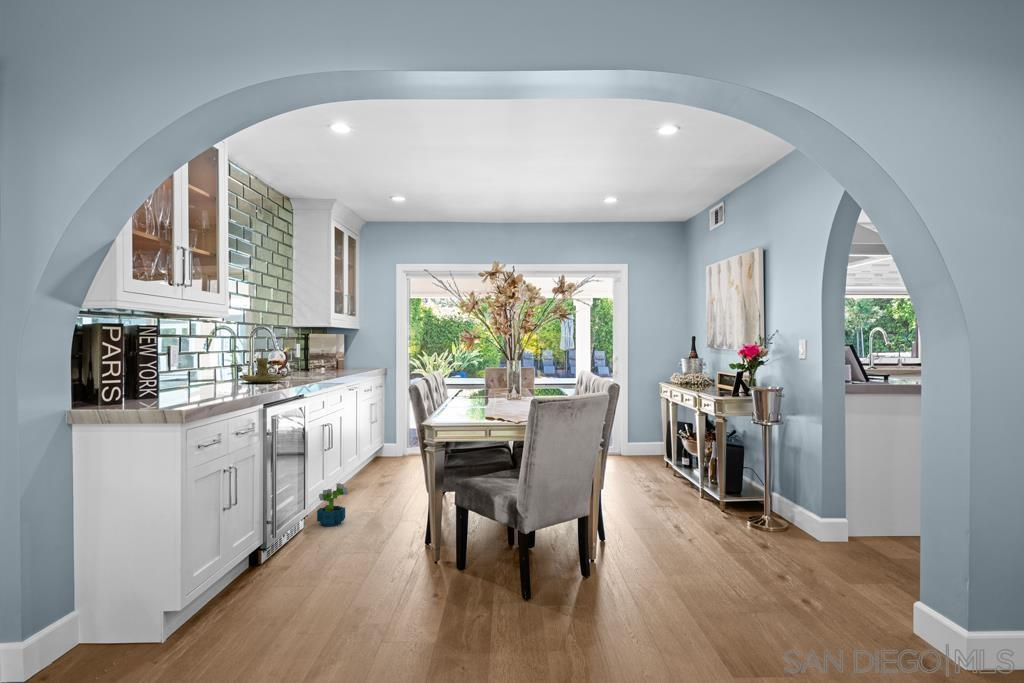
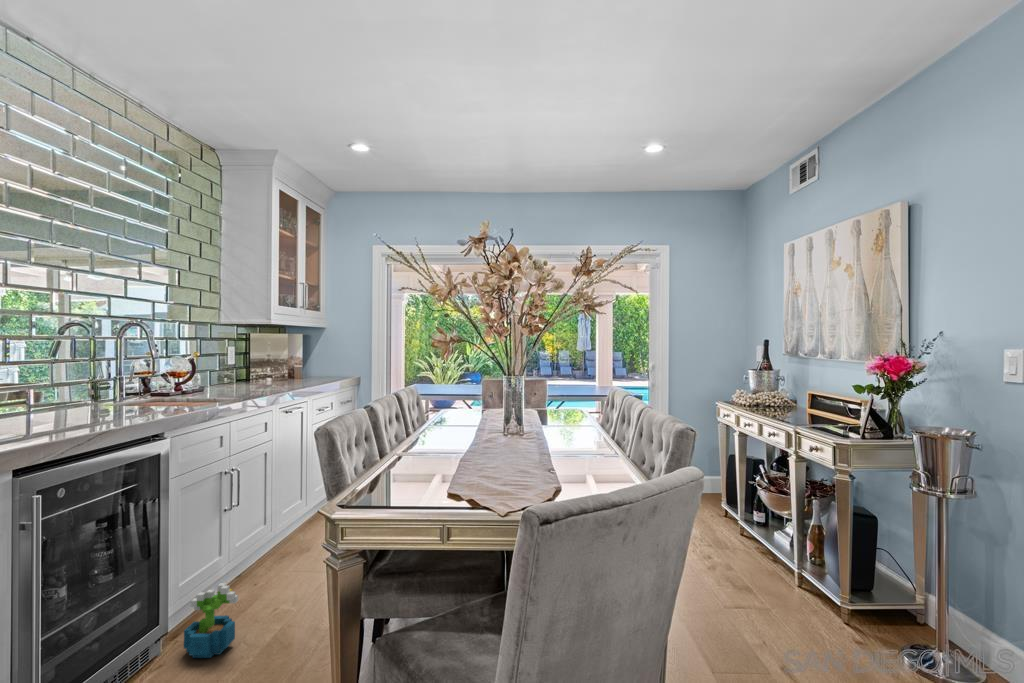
candle holder: present [242,358,289,383] -> none [48,378,143,421]

